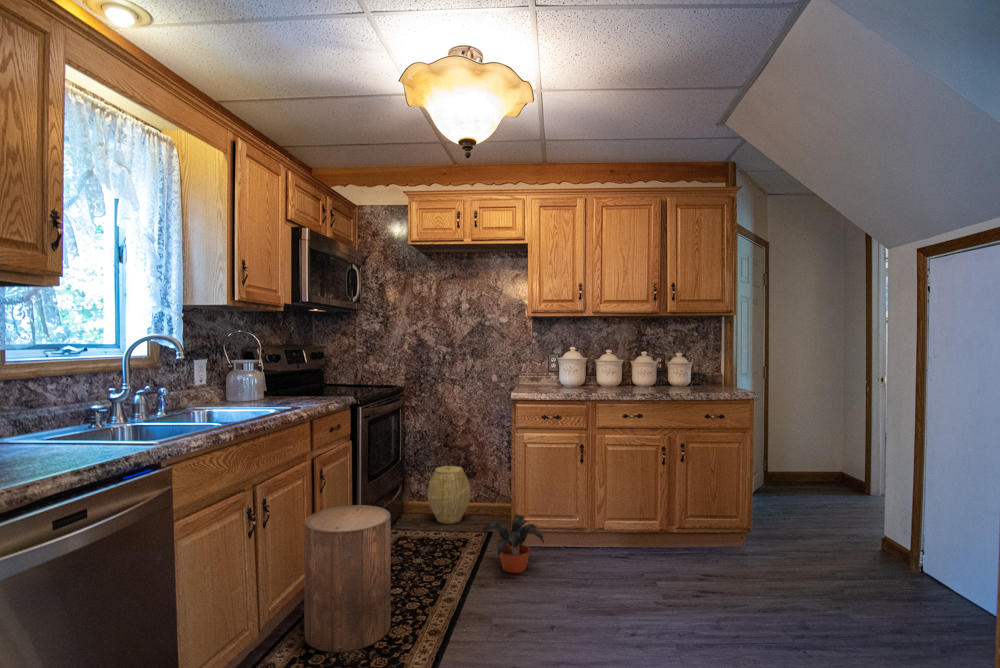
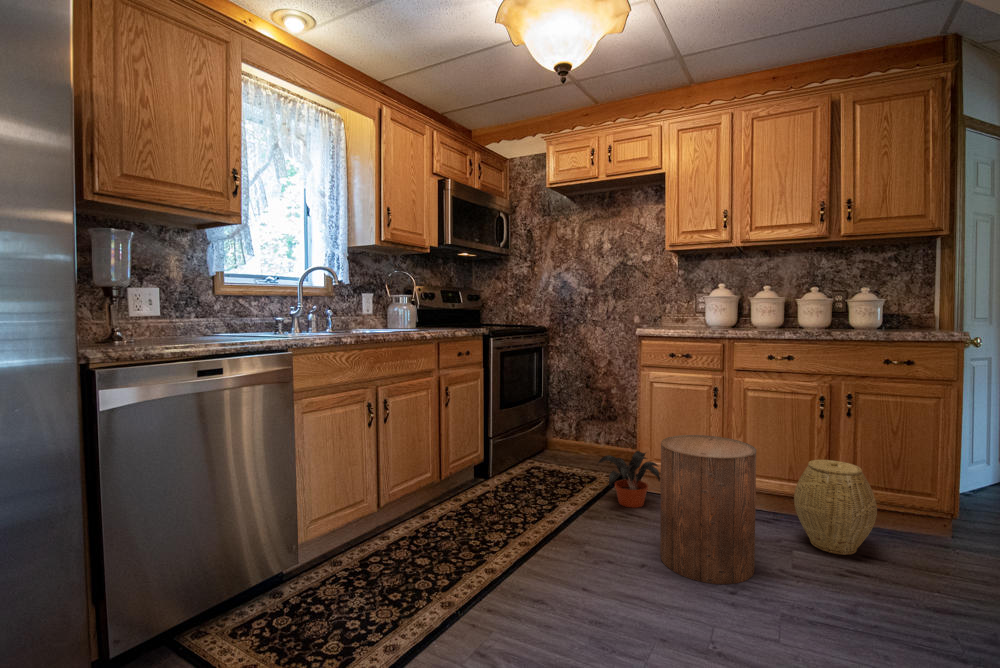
woven basket: present [427,466,471,524] -> present [794,460,877,555]
stool: present [304,505,391,652] -> present [660,435,756,584]

